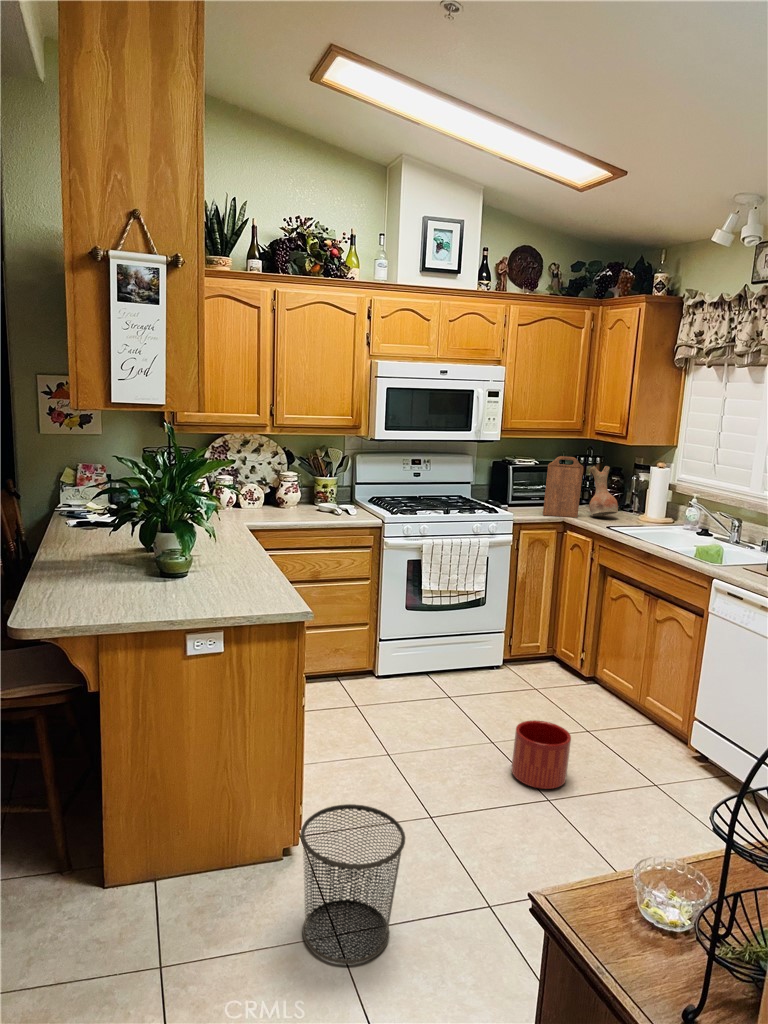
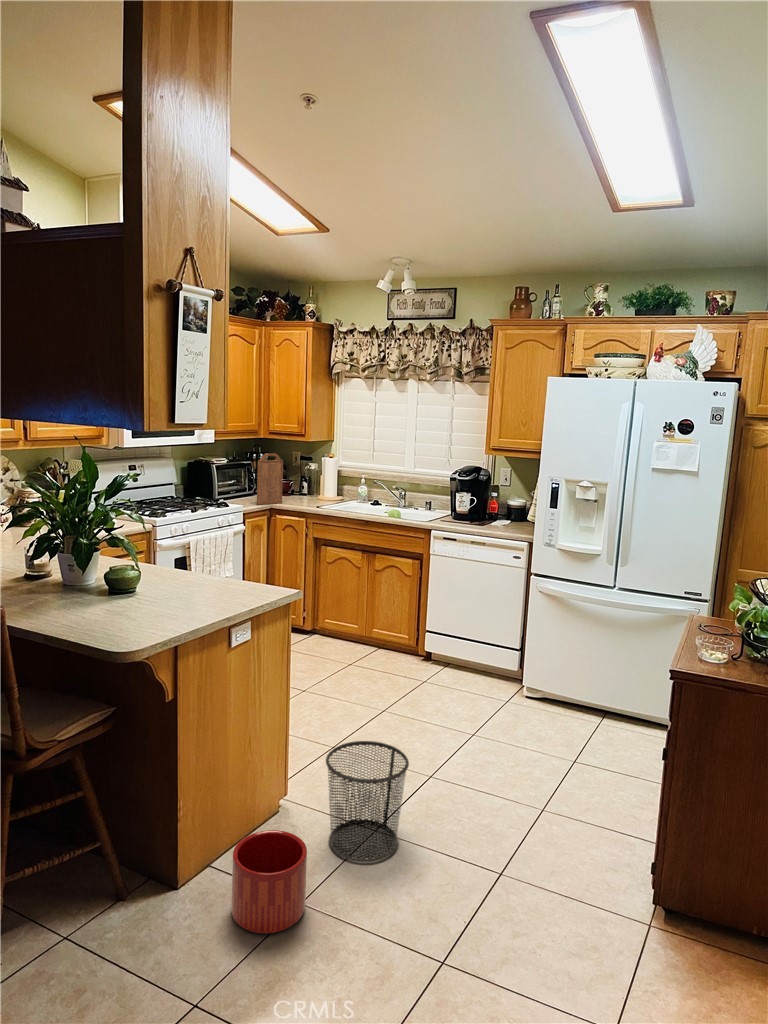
vase: present [589,466,618,516] -> none [283,459,309,501]
planter: present [511,720,571,789] -> present [231,830,307,933]

